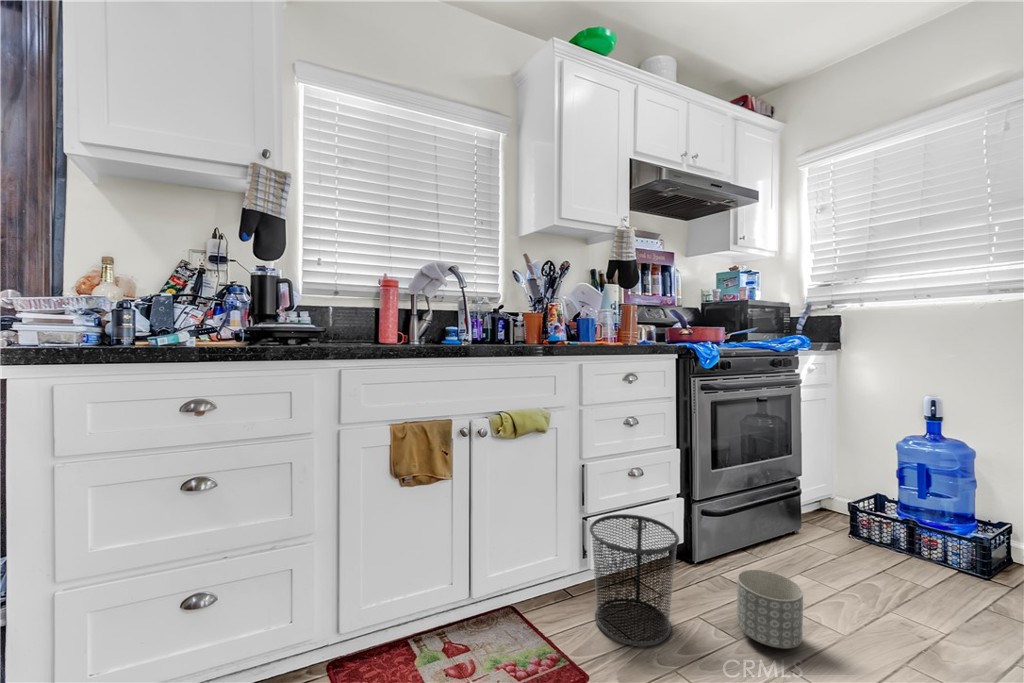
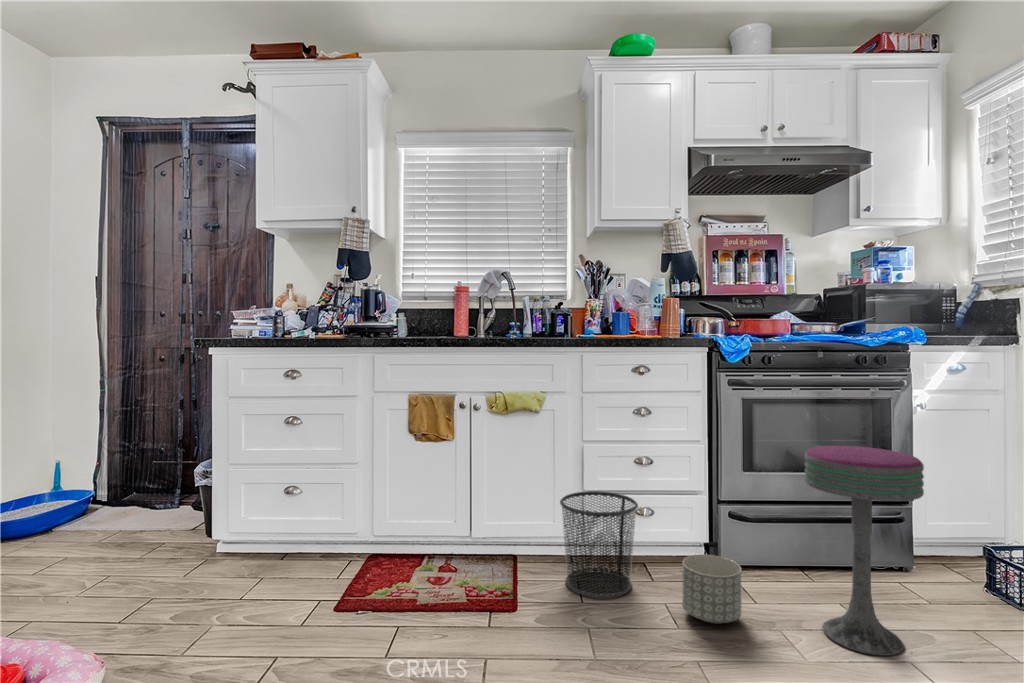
bar stool: none [827,447,945,642] -> present [805,446,924,656]

